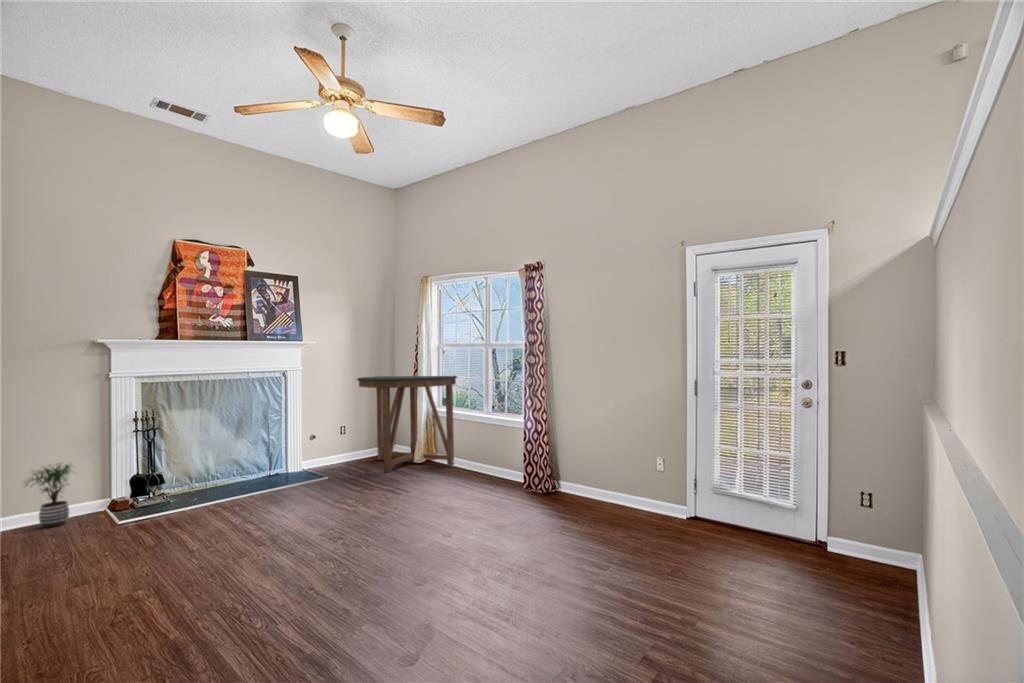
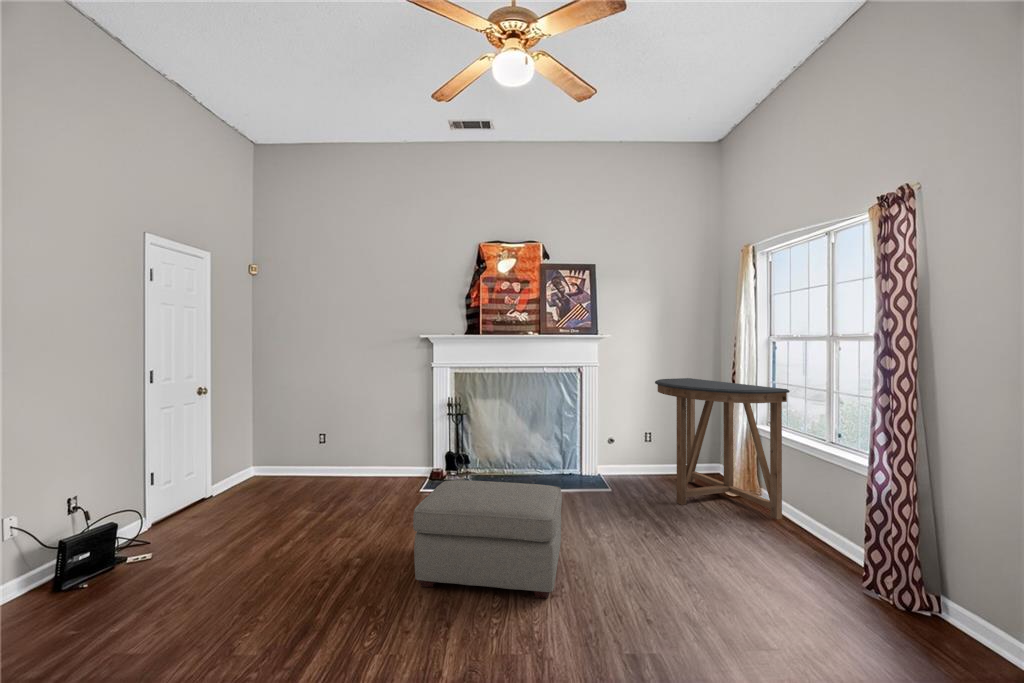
ottoman: none [219,459,358,561] -> present [413,480,562,598]
potted plant: present [26,464,72,528] -> none [372,433,408,484]

